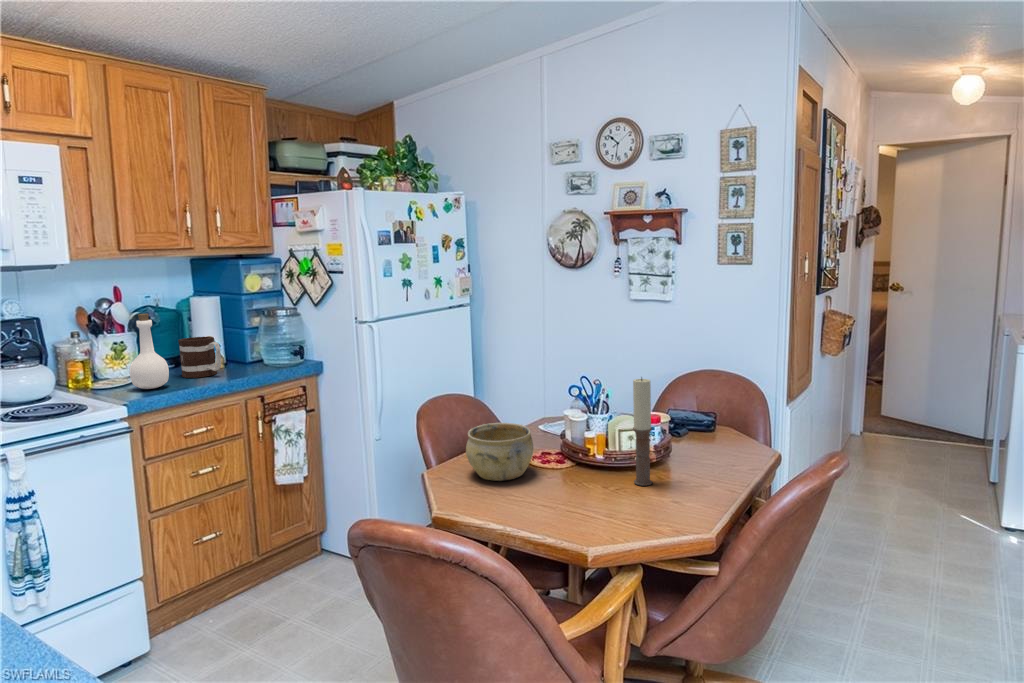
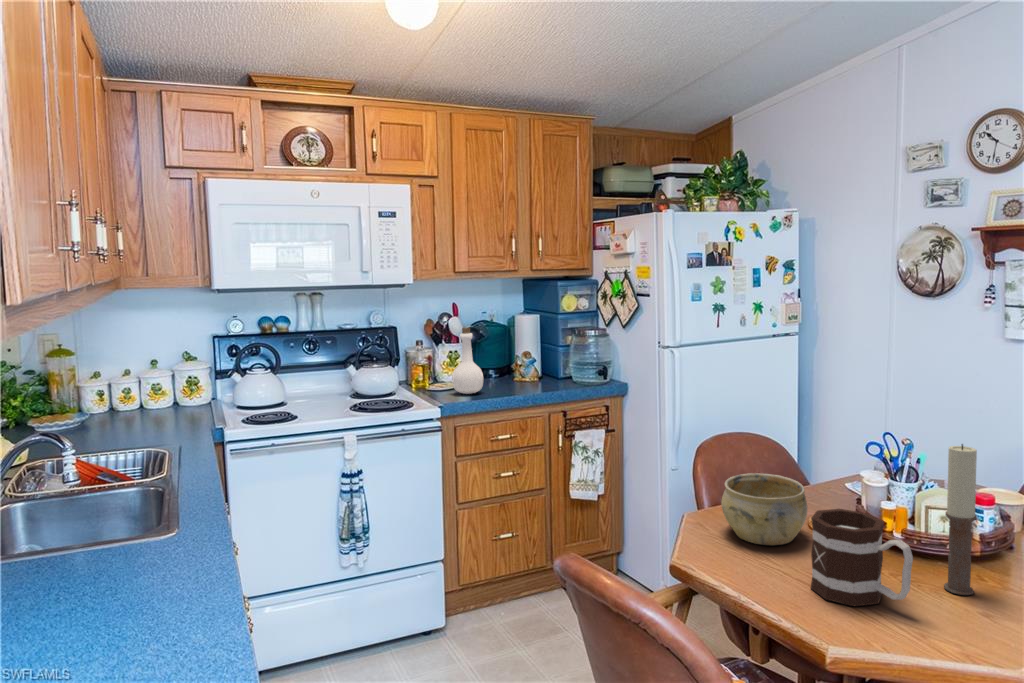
mug: present [178,337,221,378] -> present [811,509,913,606]

